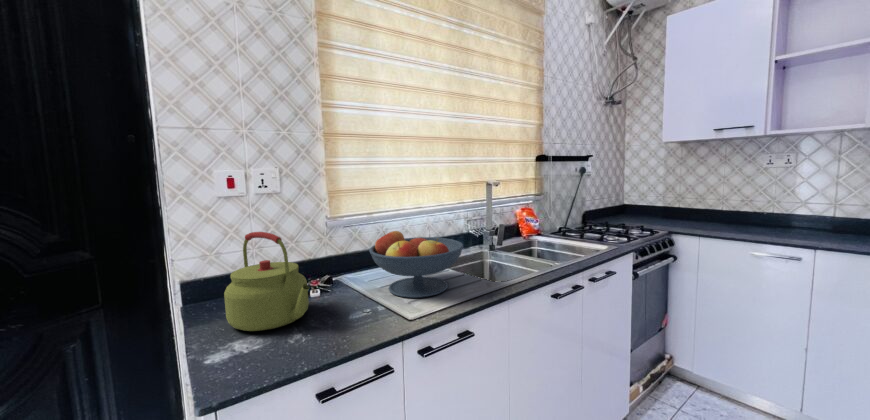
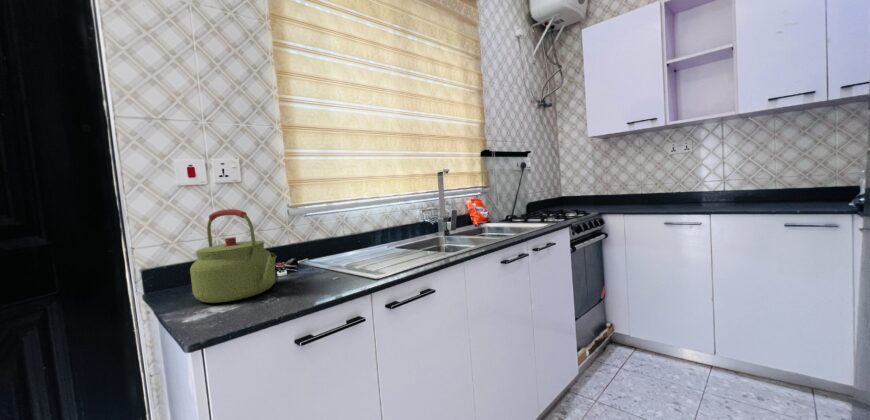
fruit bowl: present [369,231,463,298] -> none [332,211,420,269]

